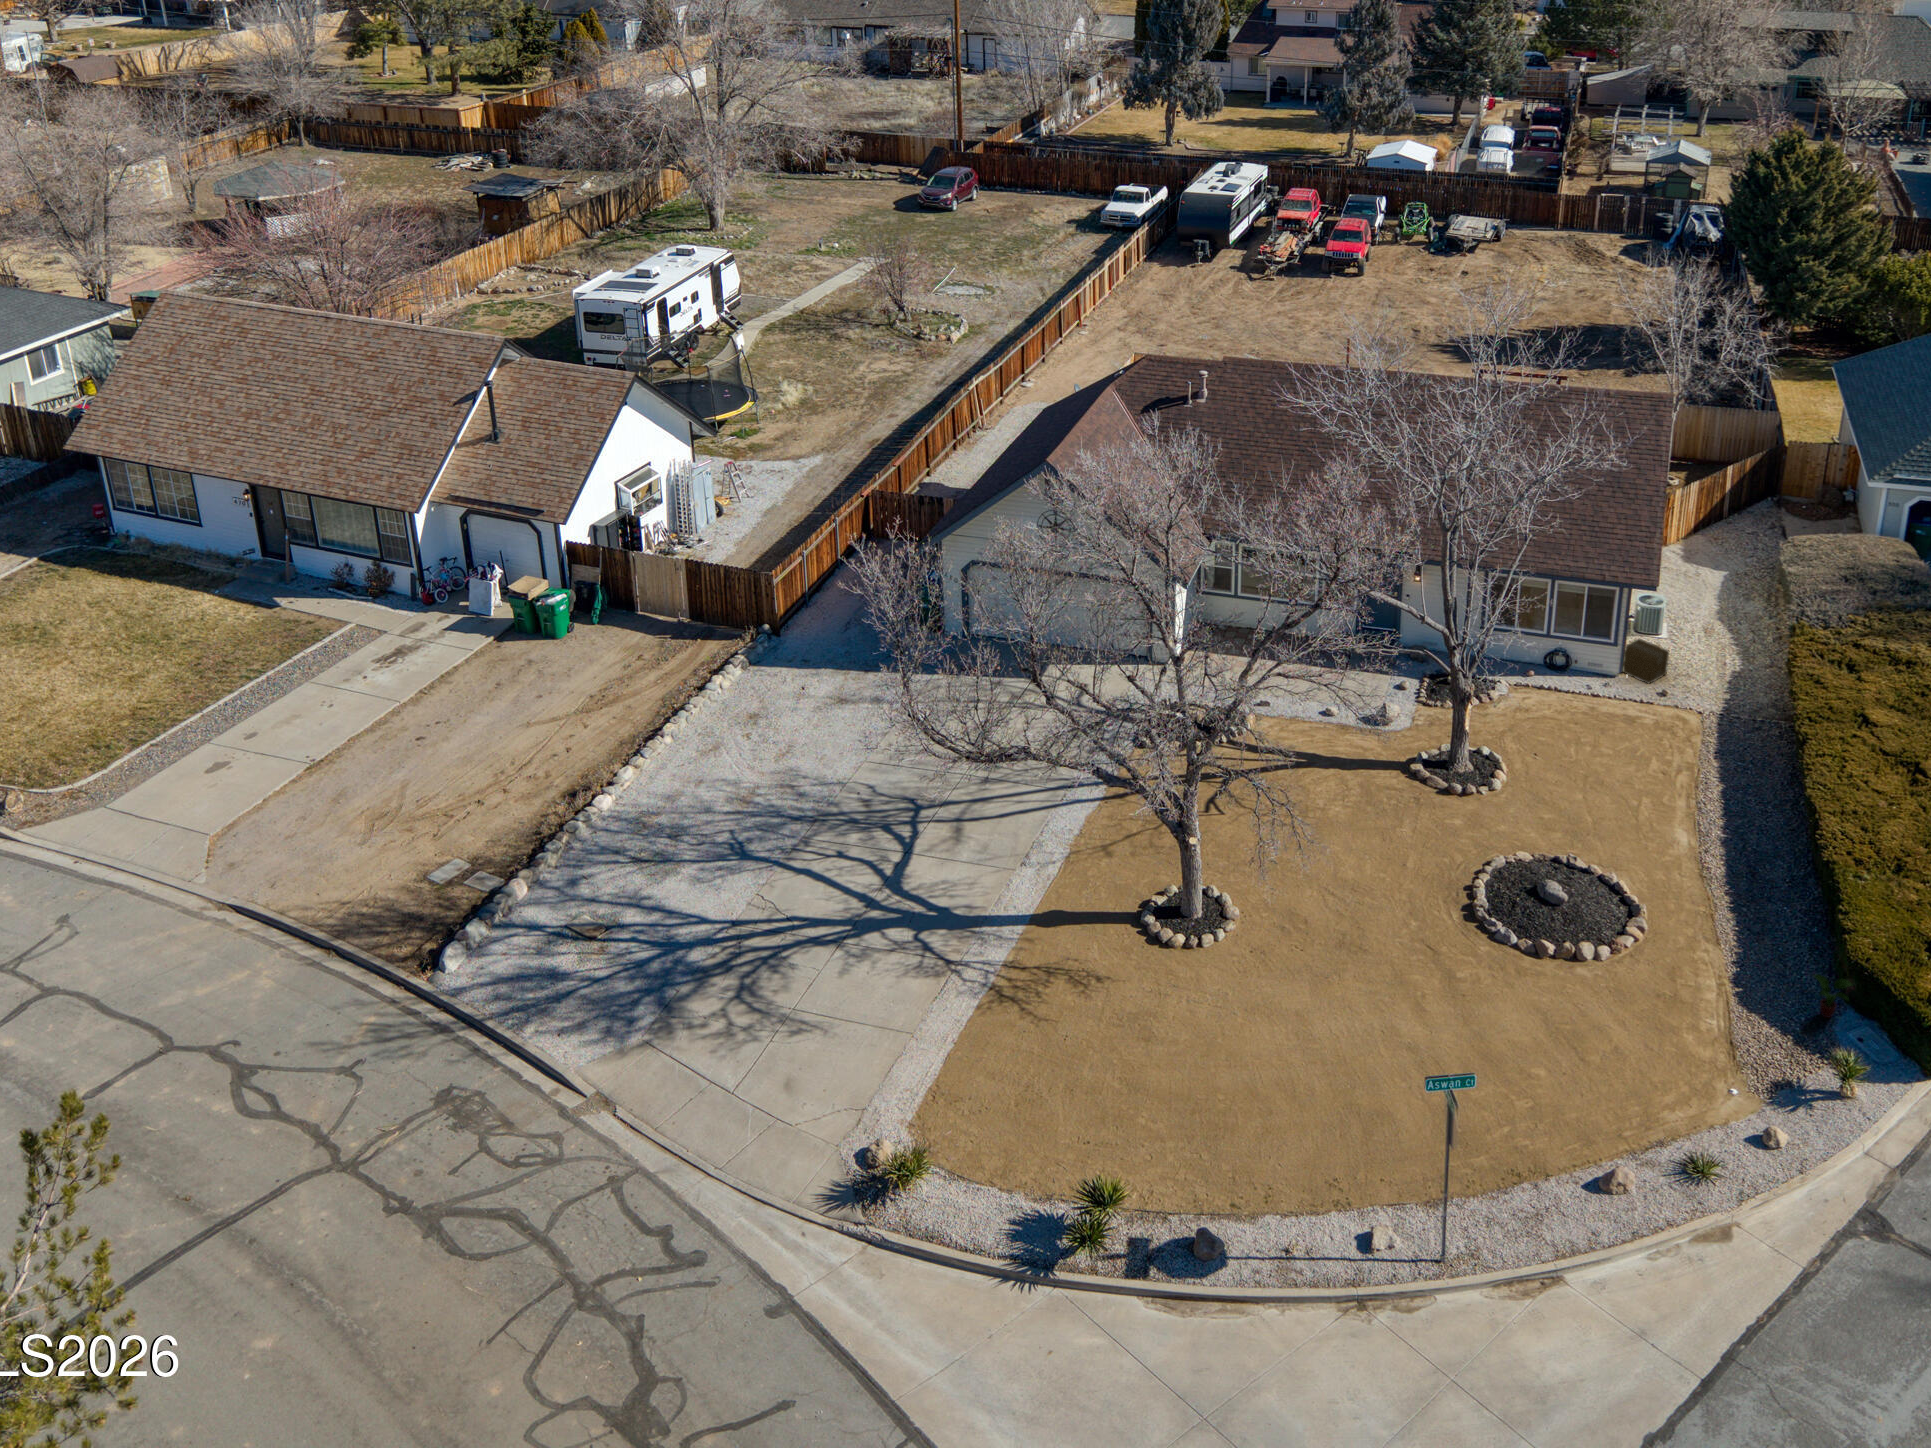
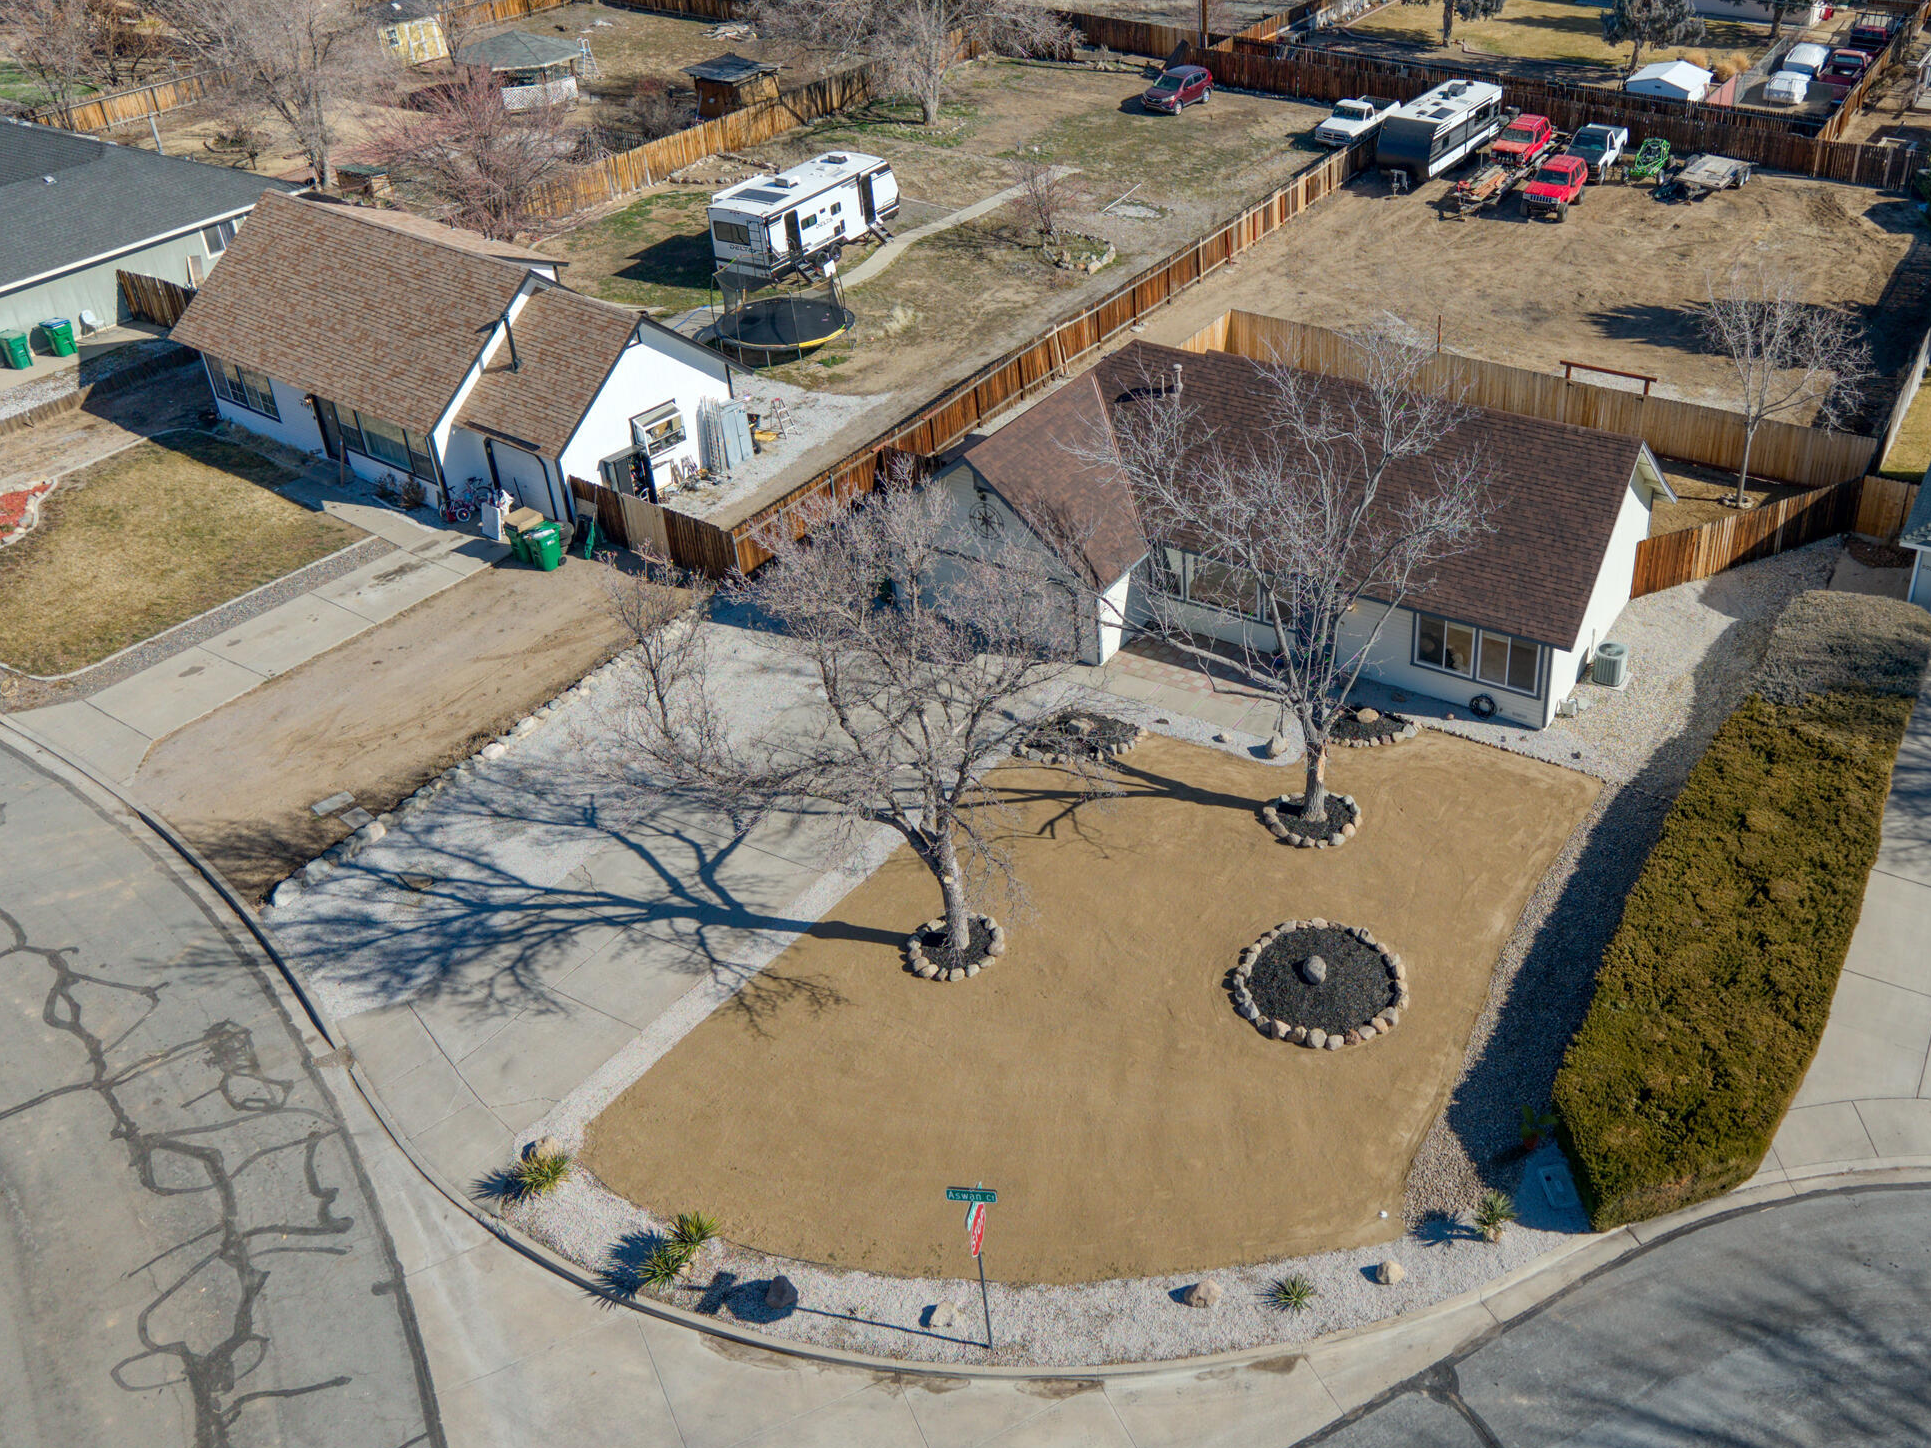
cardboard box: present [1623,639,1669,684] -> none [1548,691,1599,742]

